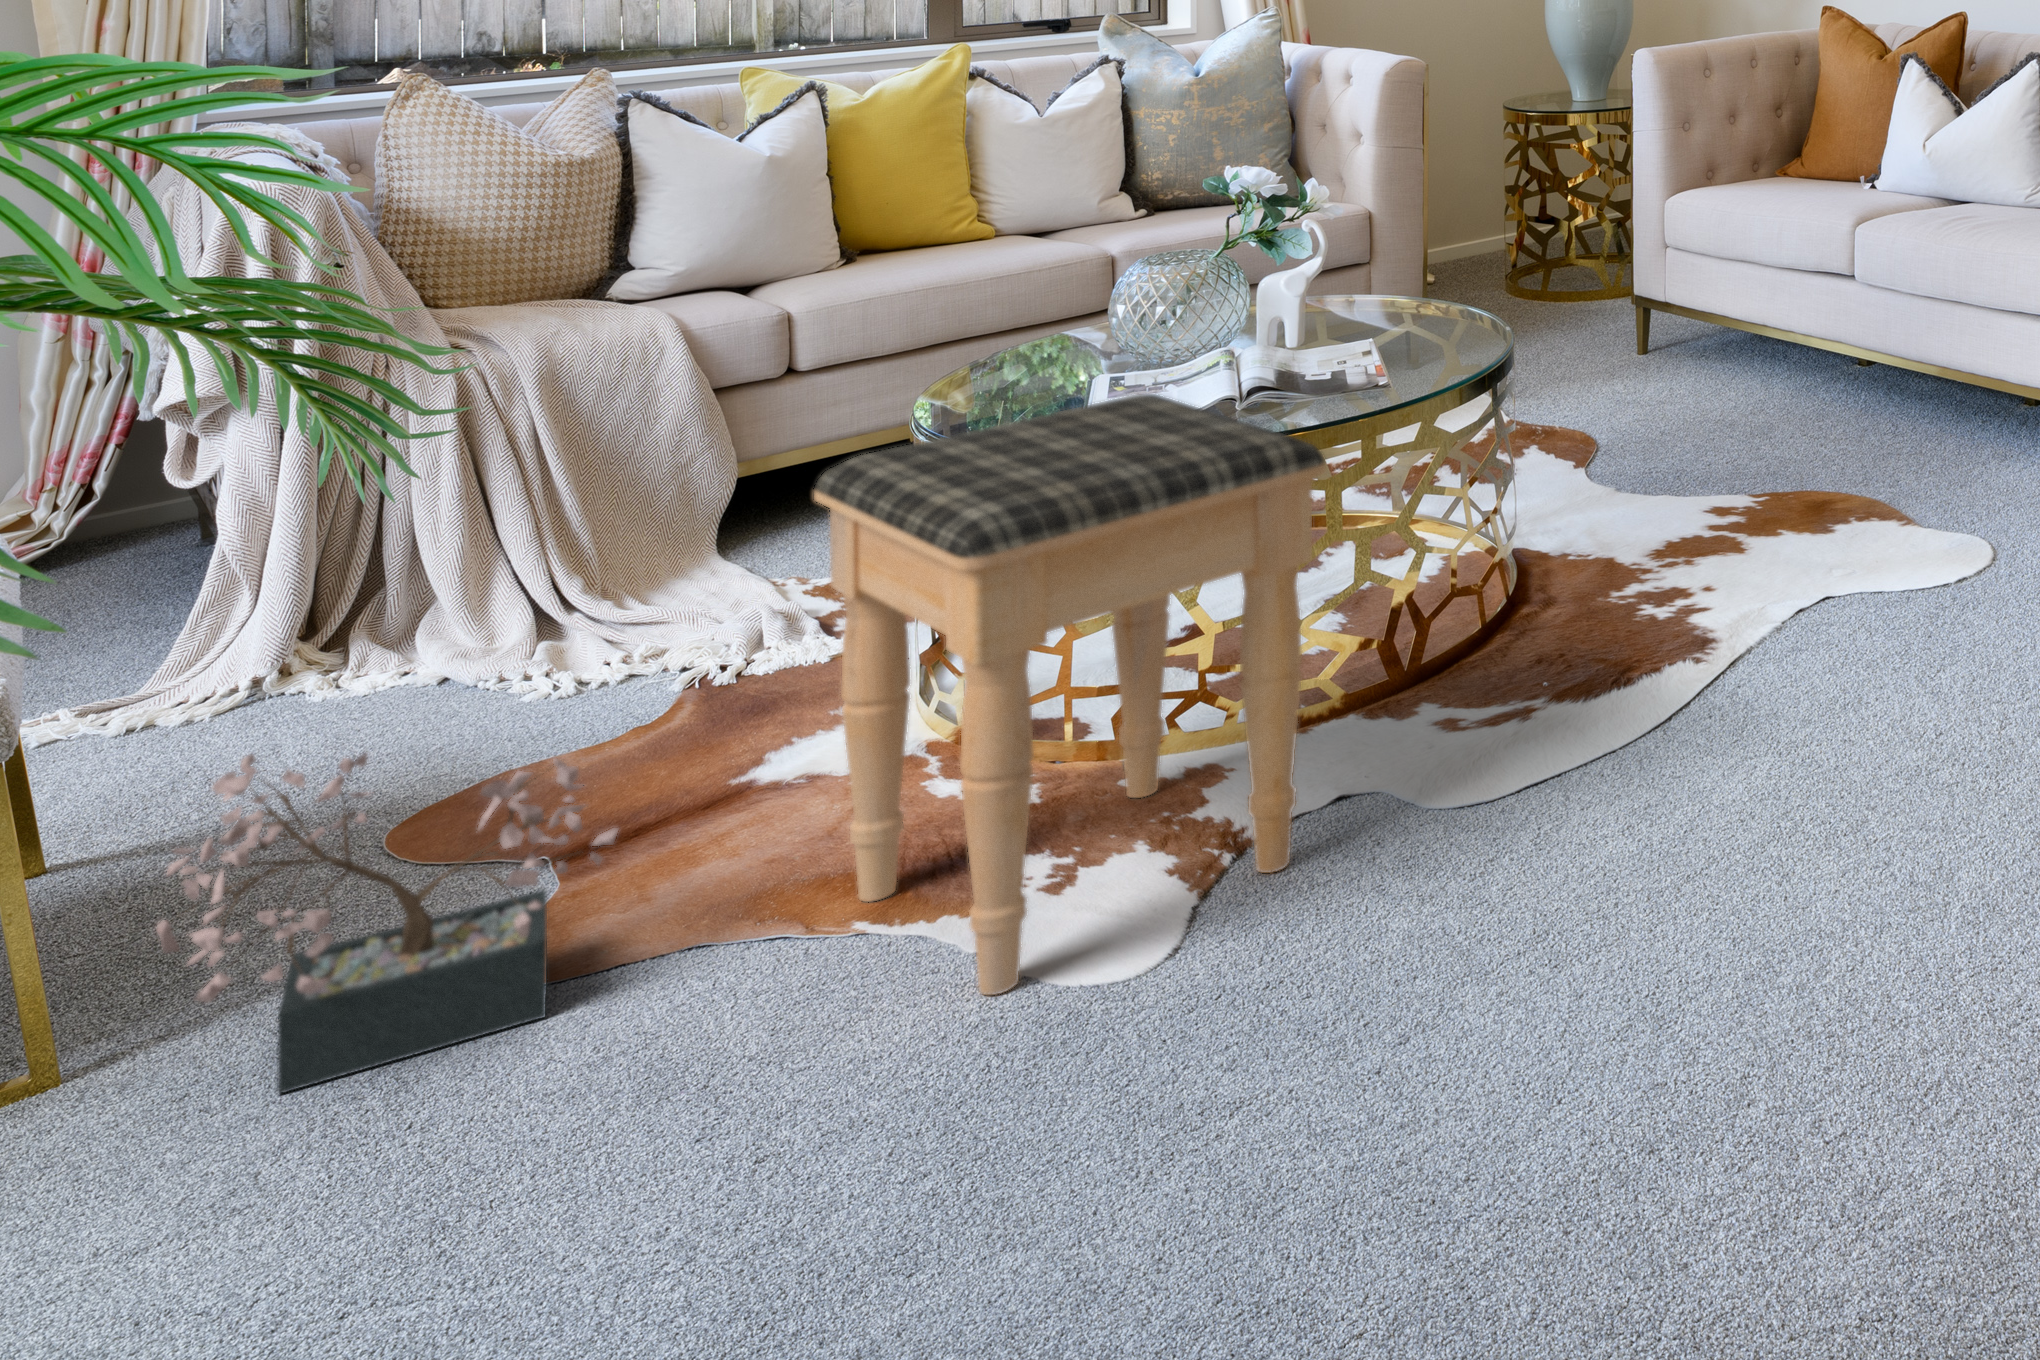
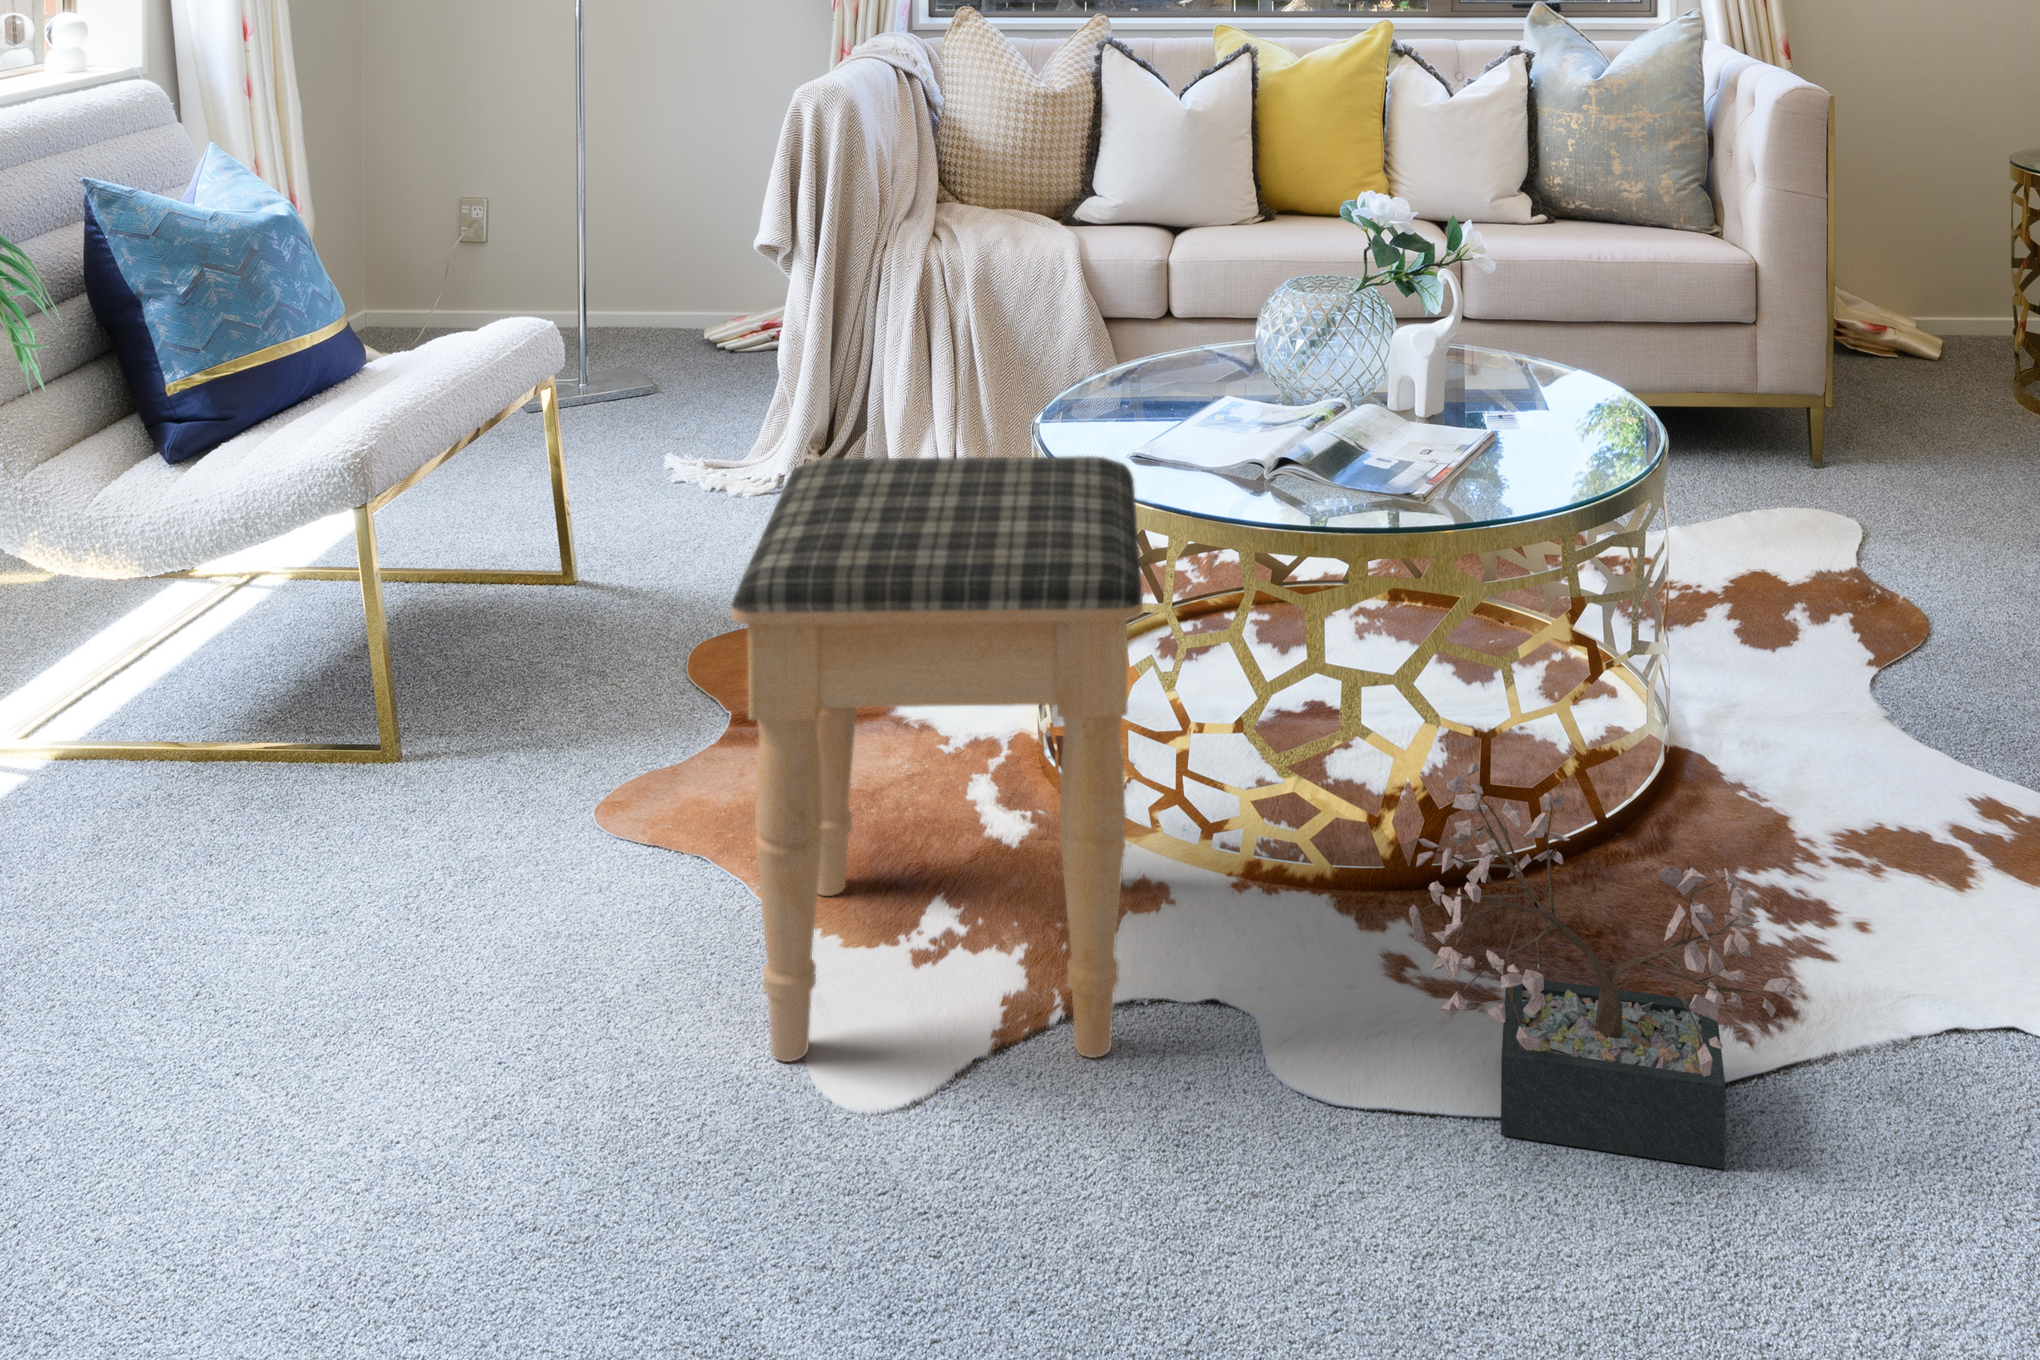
decorative plant: present [157,753,618,1093] -> present [1409,763,1790,1169]

